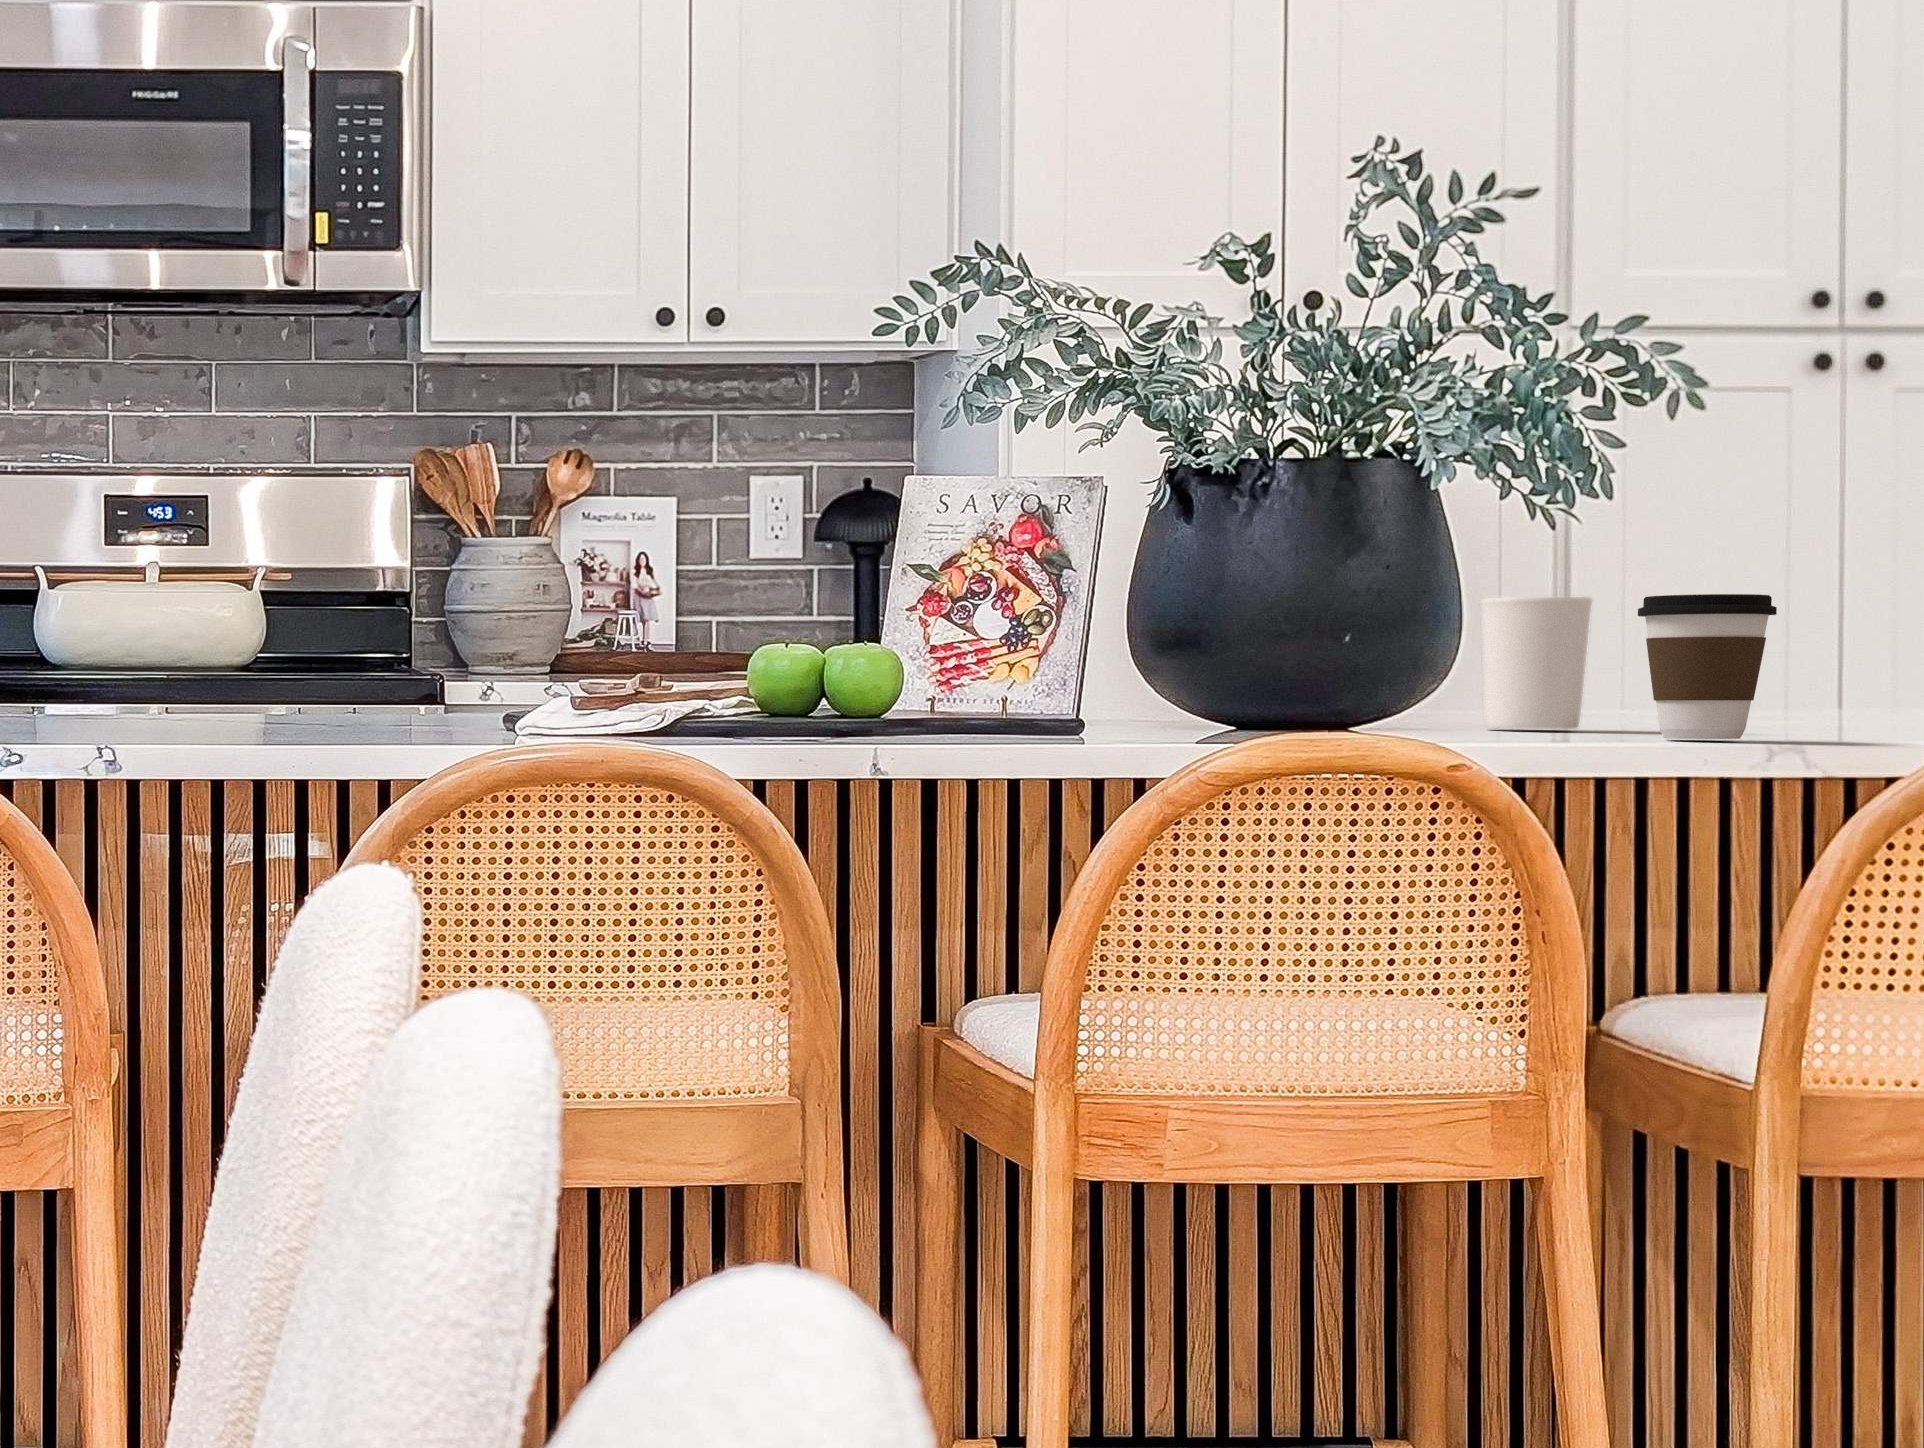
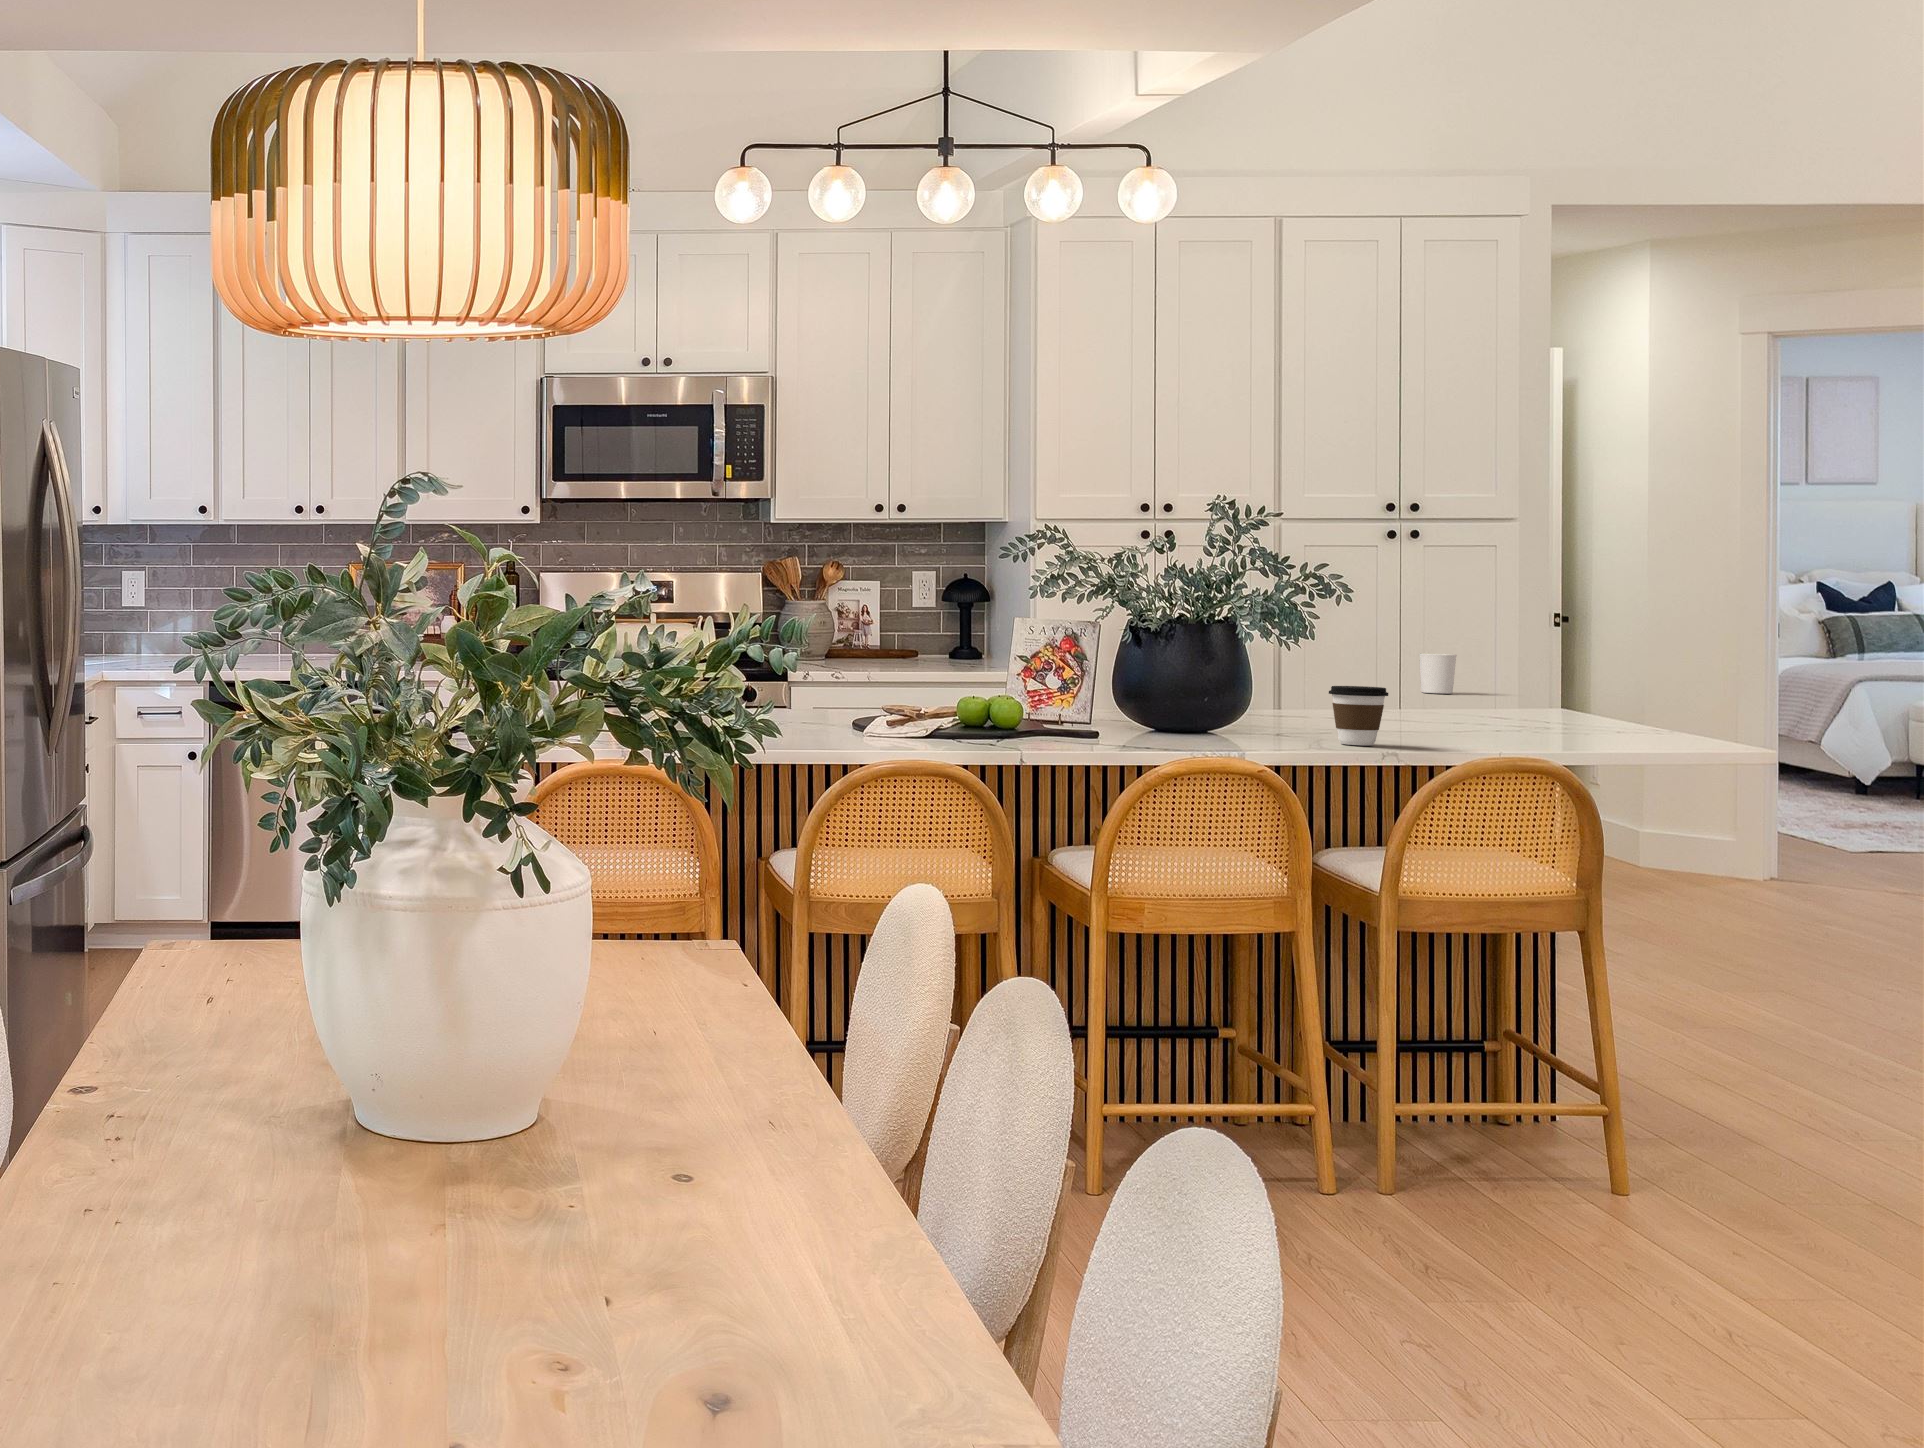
candle holder: present [1479,597,1592,729] -> present [1419,653,1457,694]

